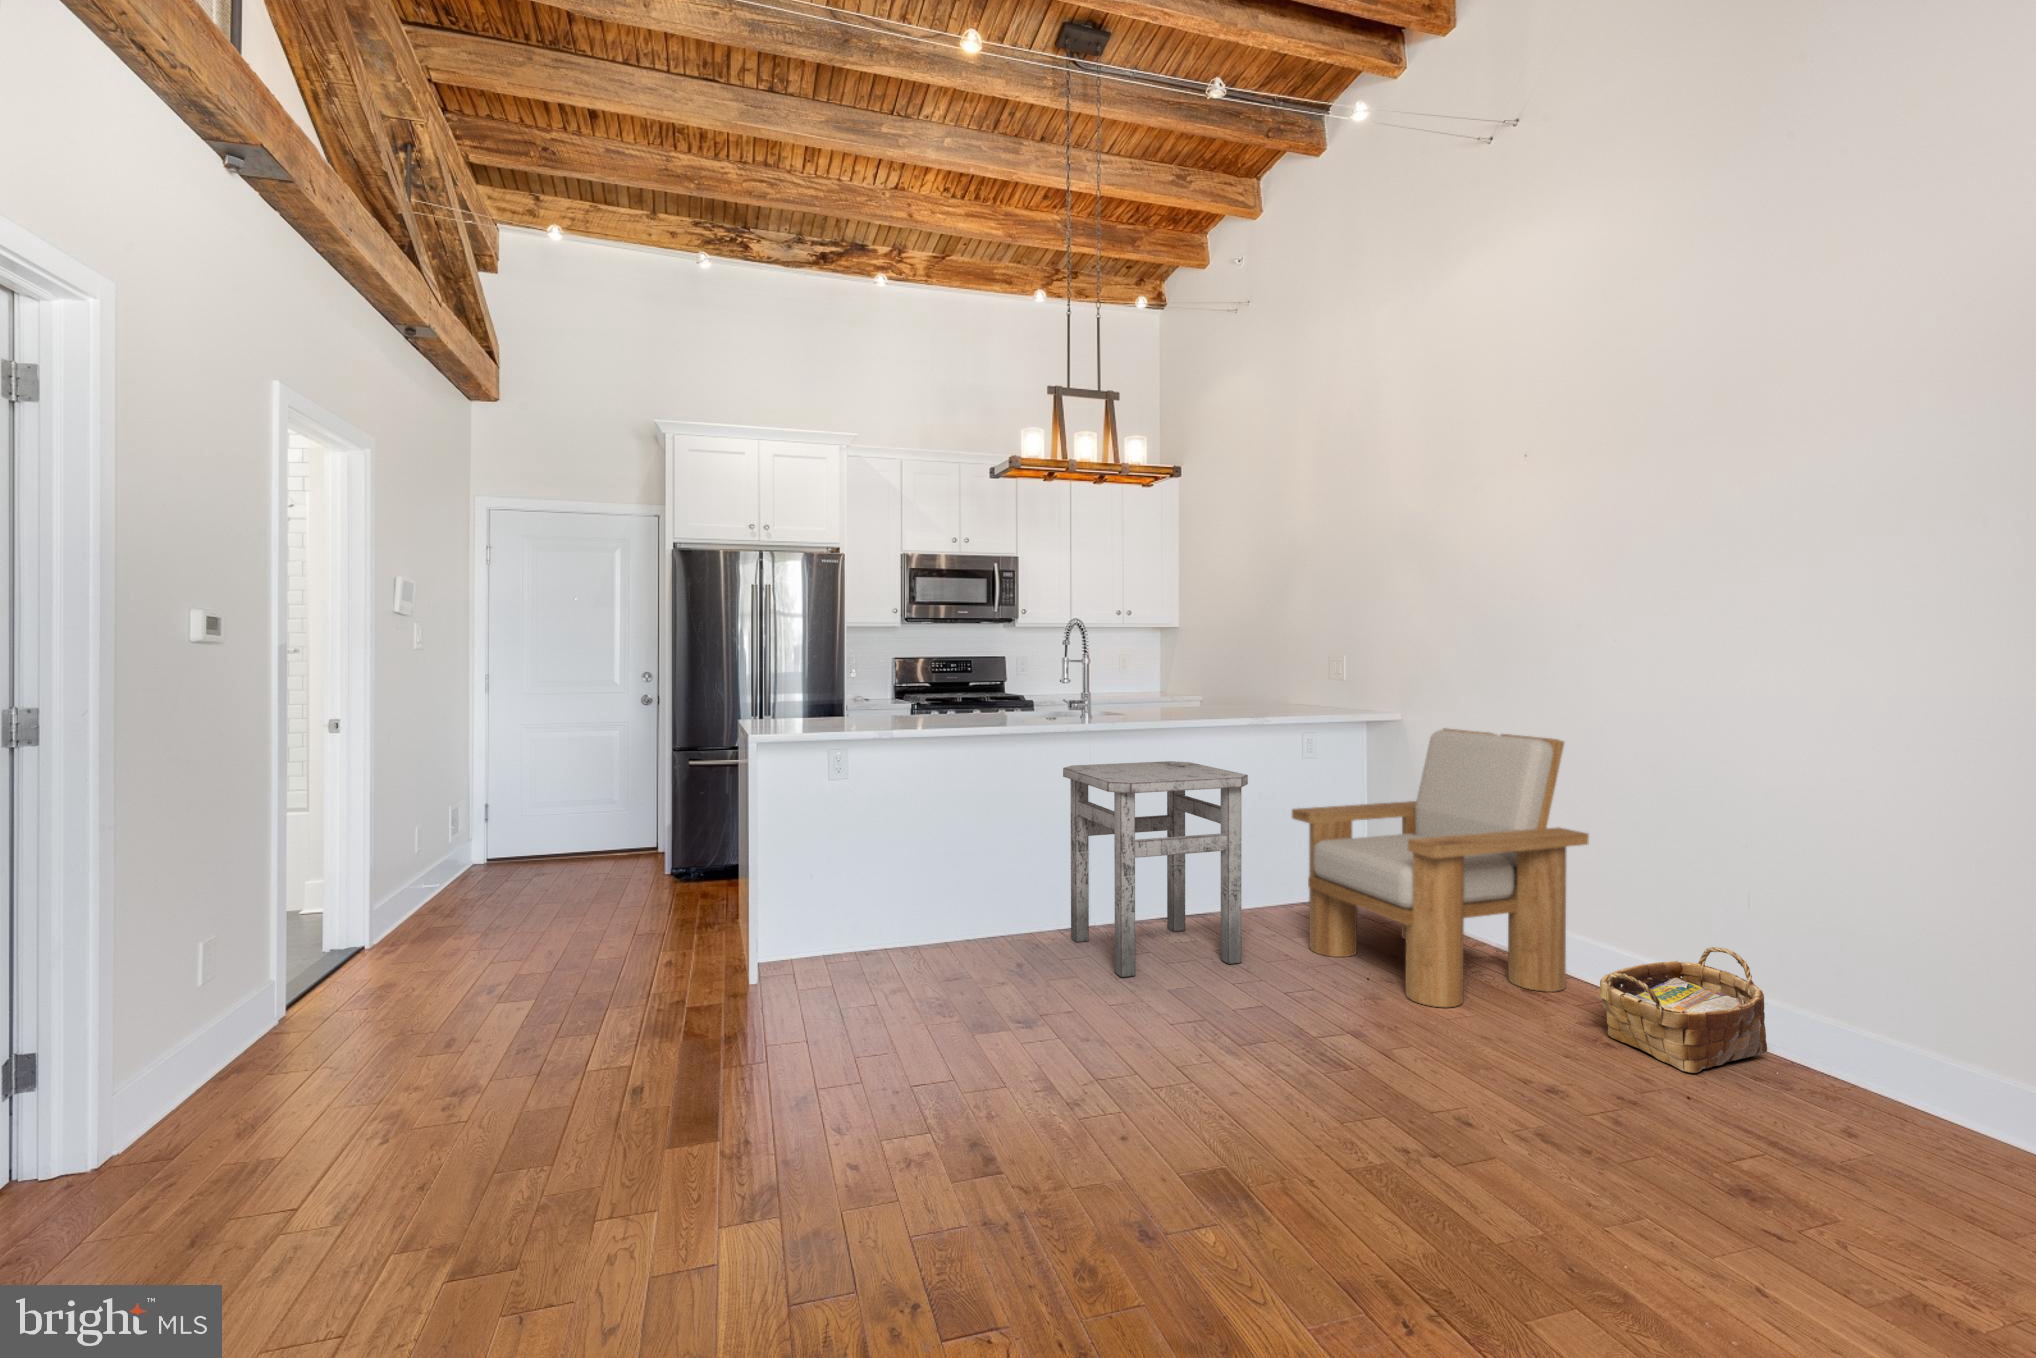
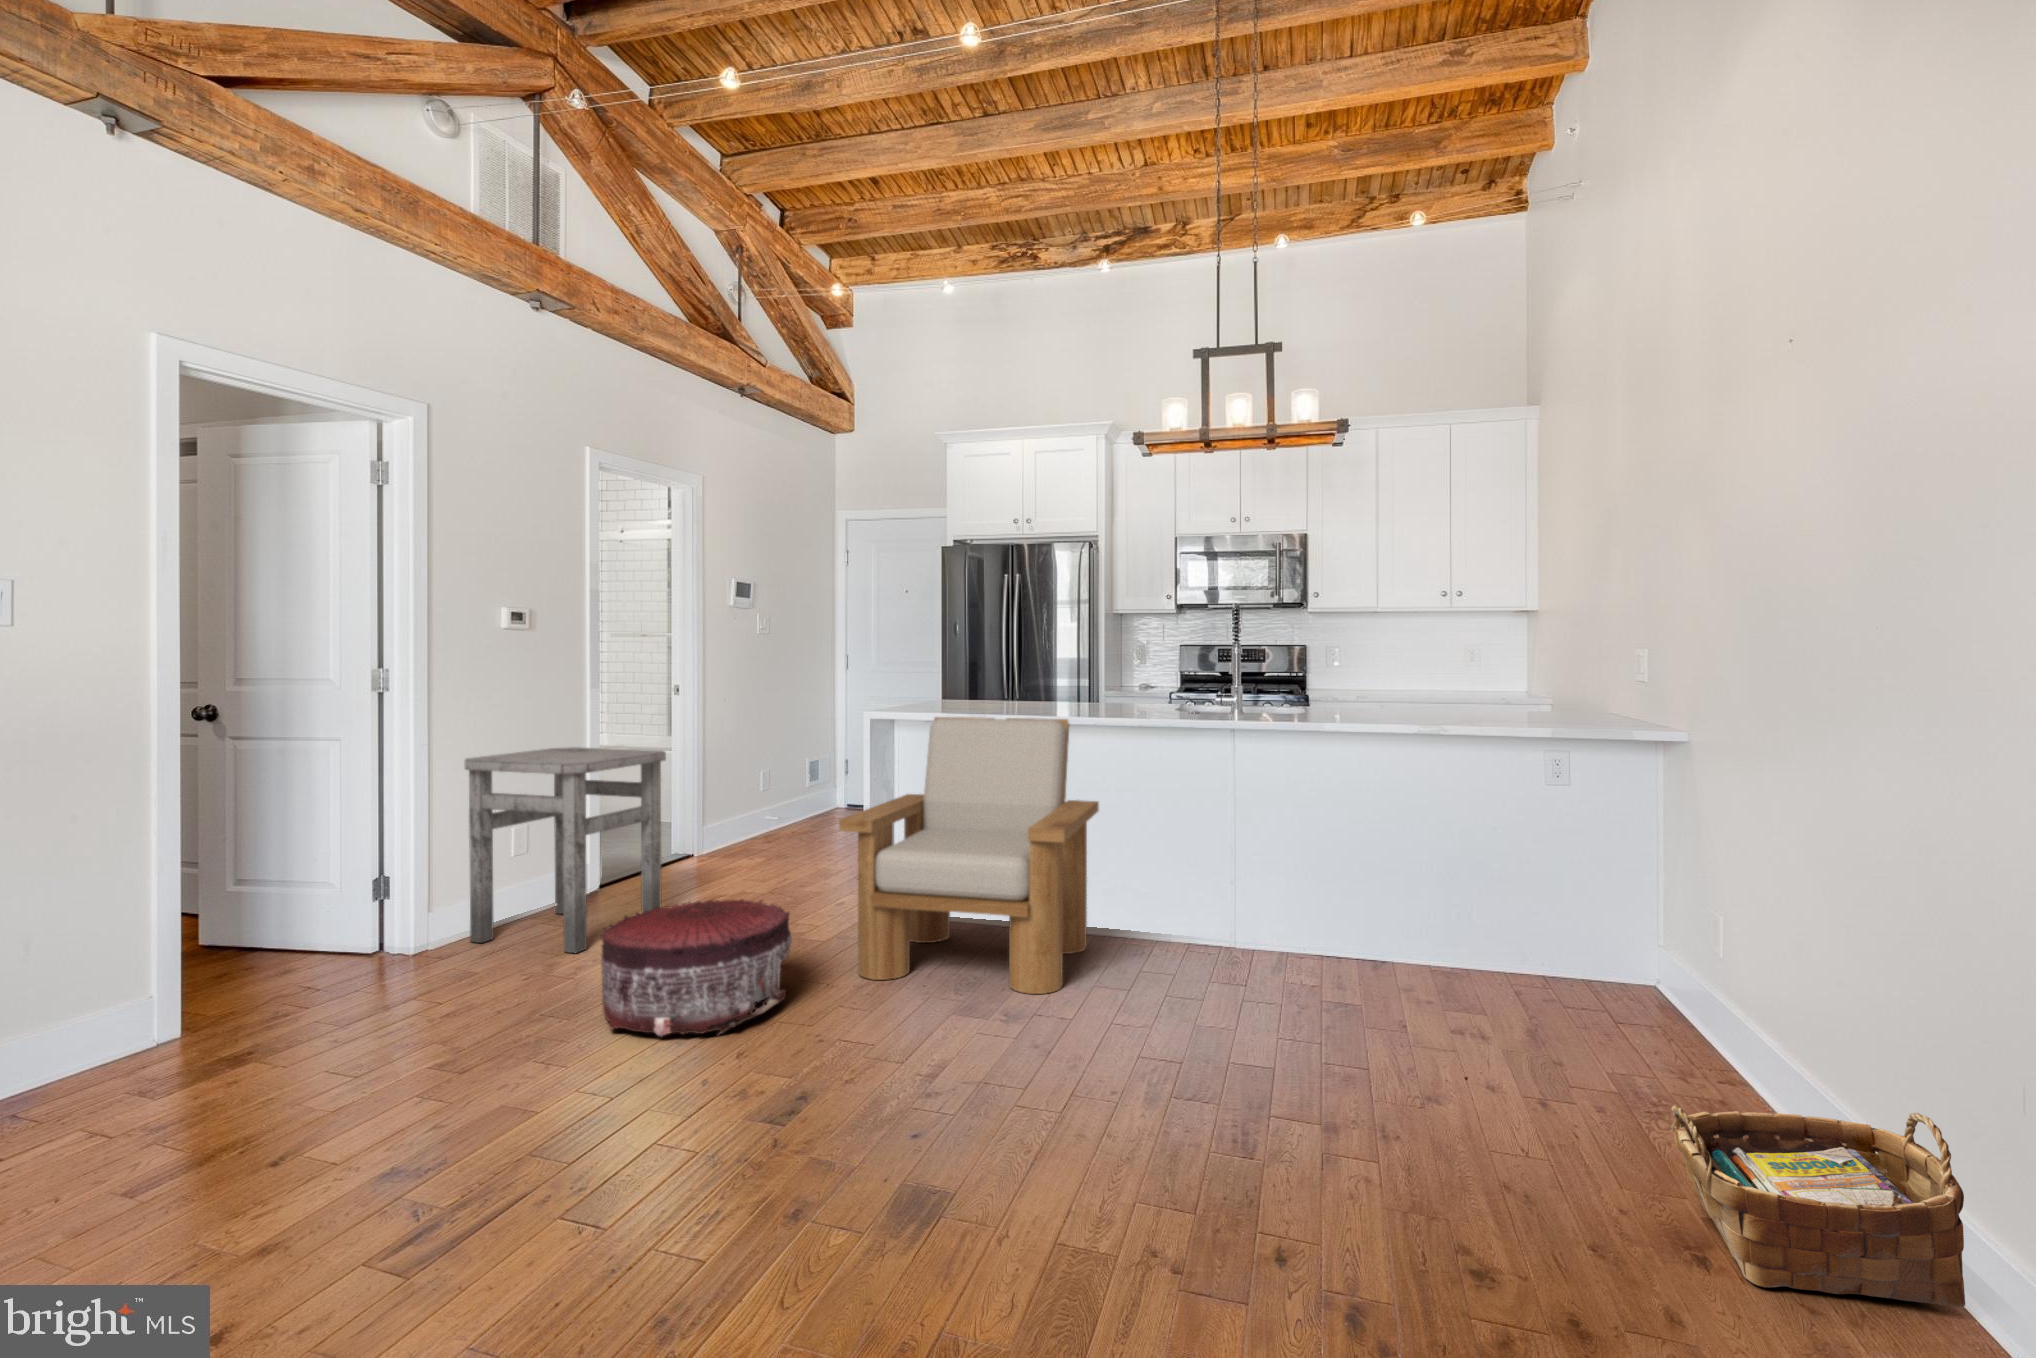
armchair: present [1292,728,1589,1007] -> present [839,717,1099,994]
side table: present [1063,761,1248,977] -> present [465,747,666,953]
pouf: none [580,965,818,1164] -> present [600,899,792,1036]

